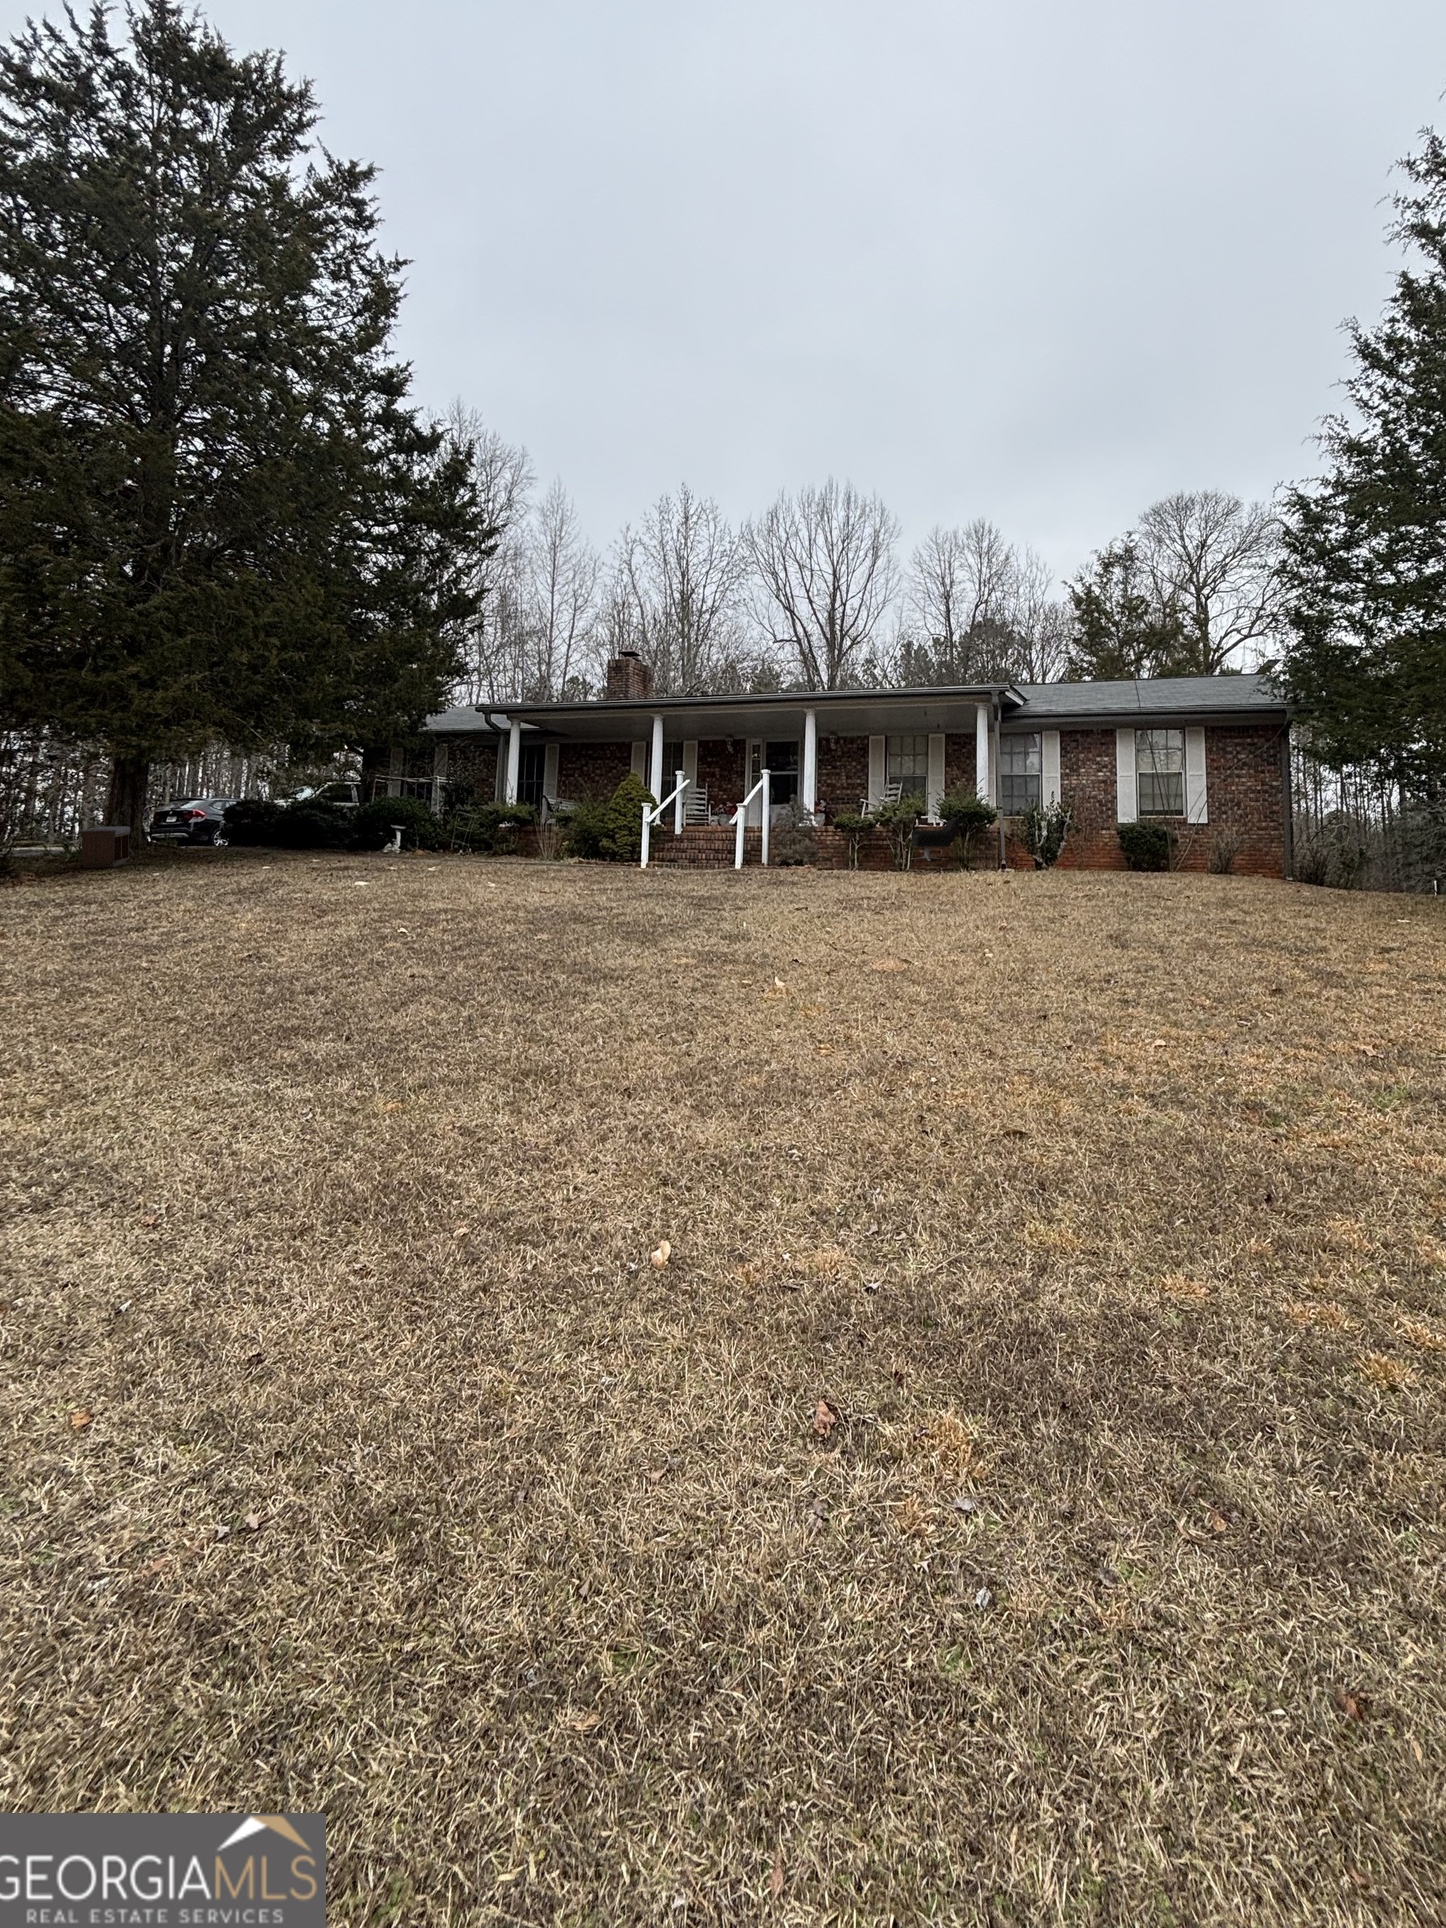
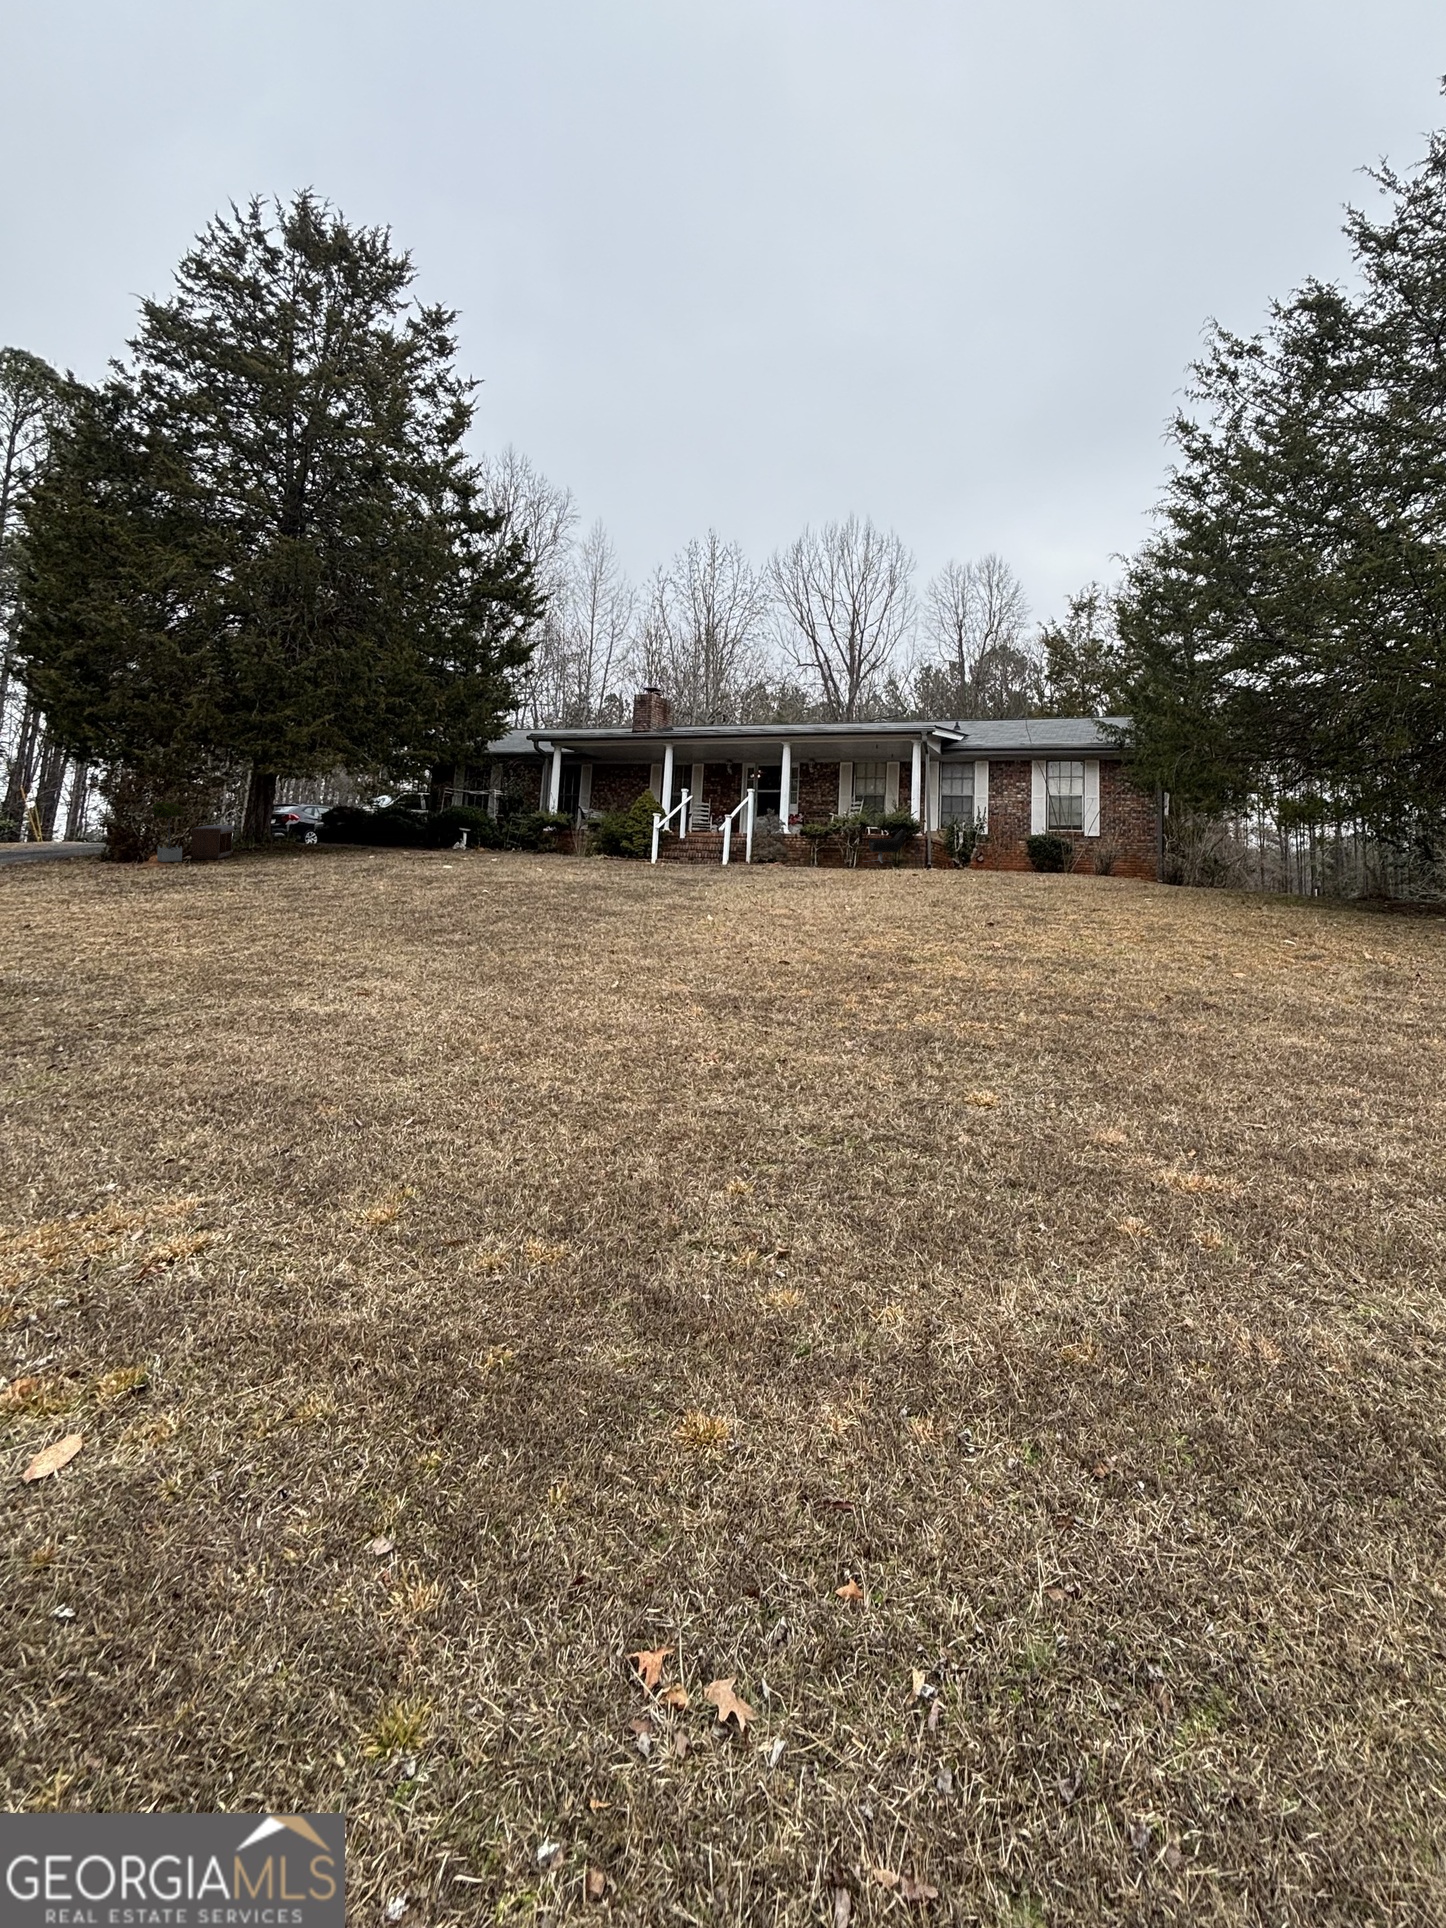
potted tree: none [33,797,72,872] -> present [152,801,184,862]

